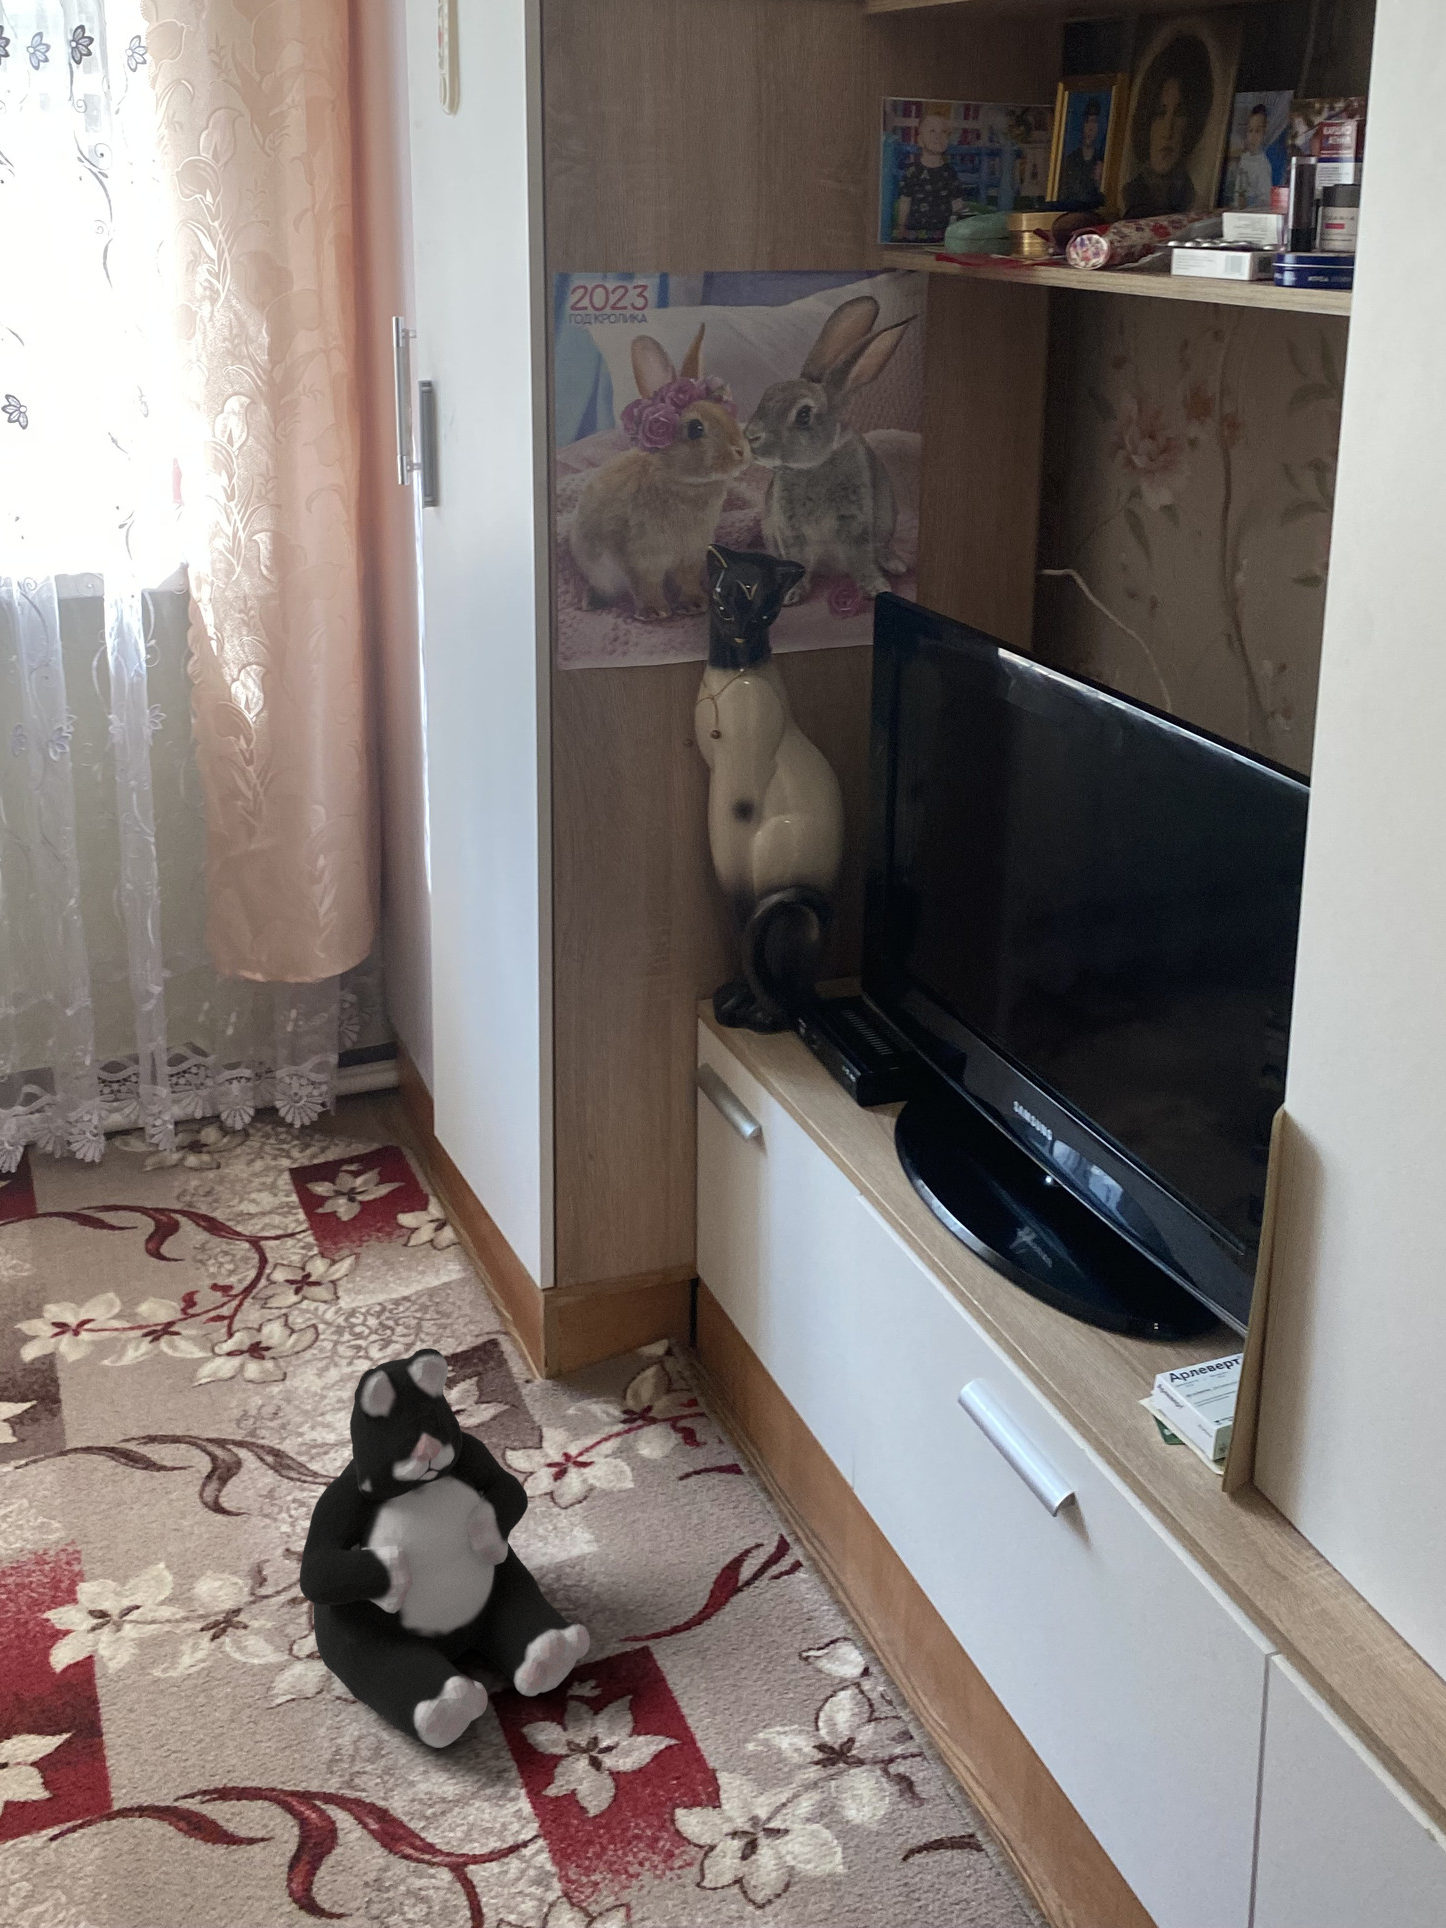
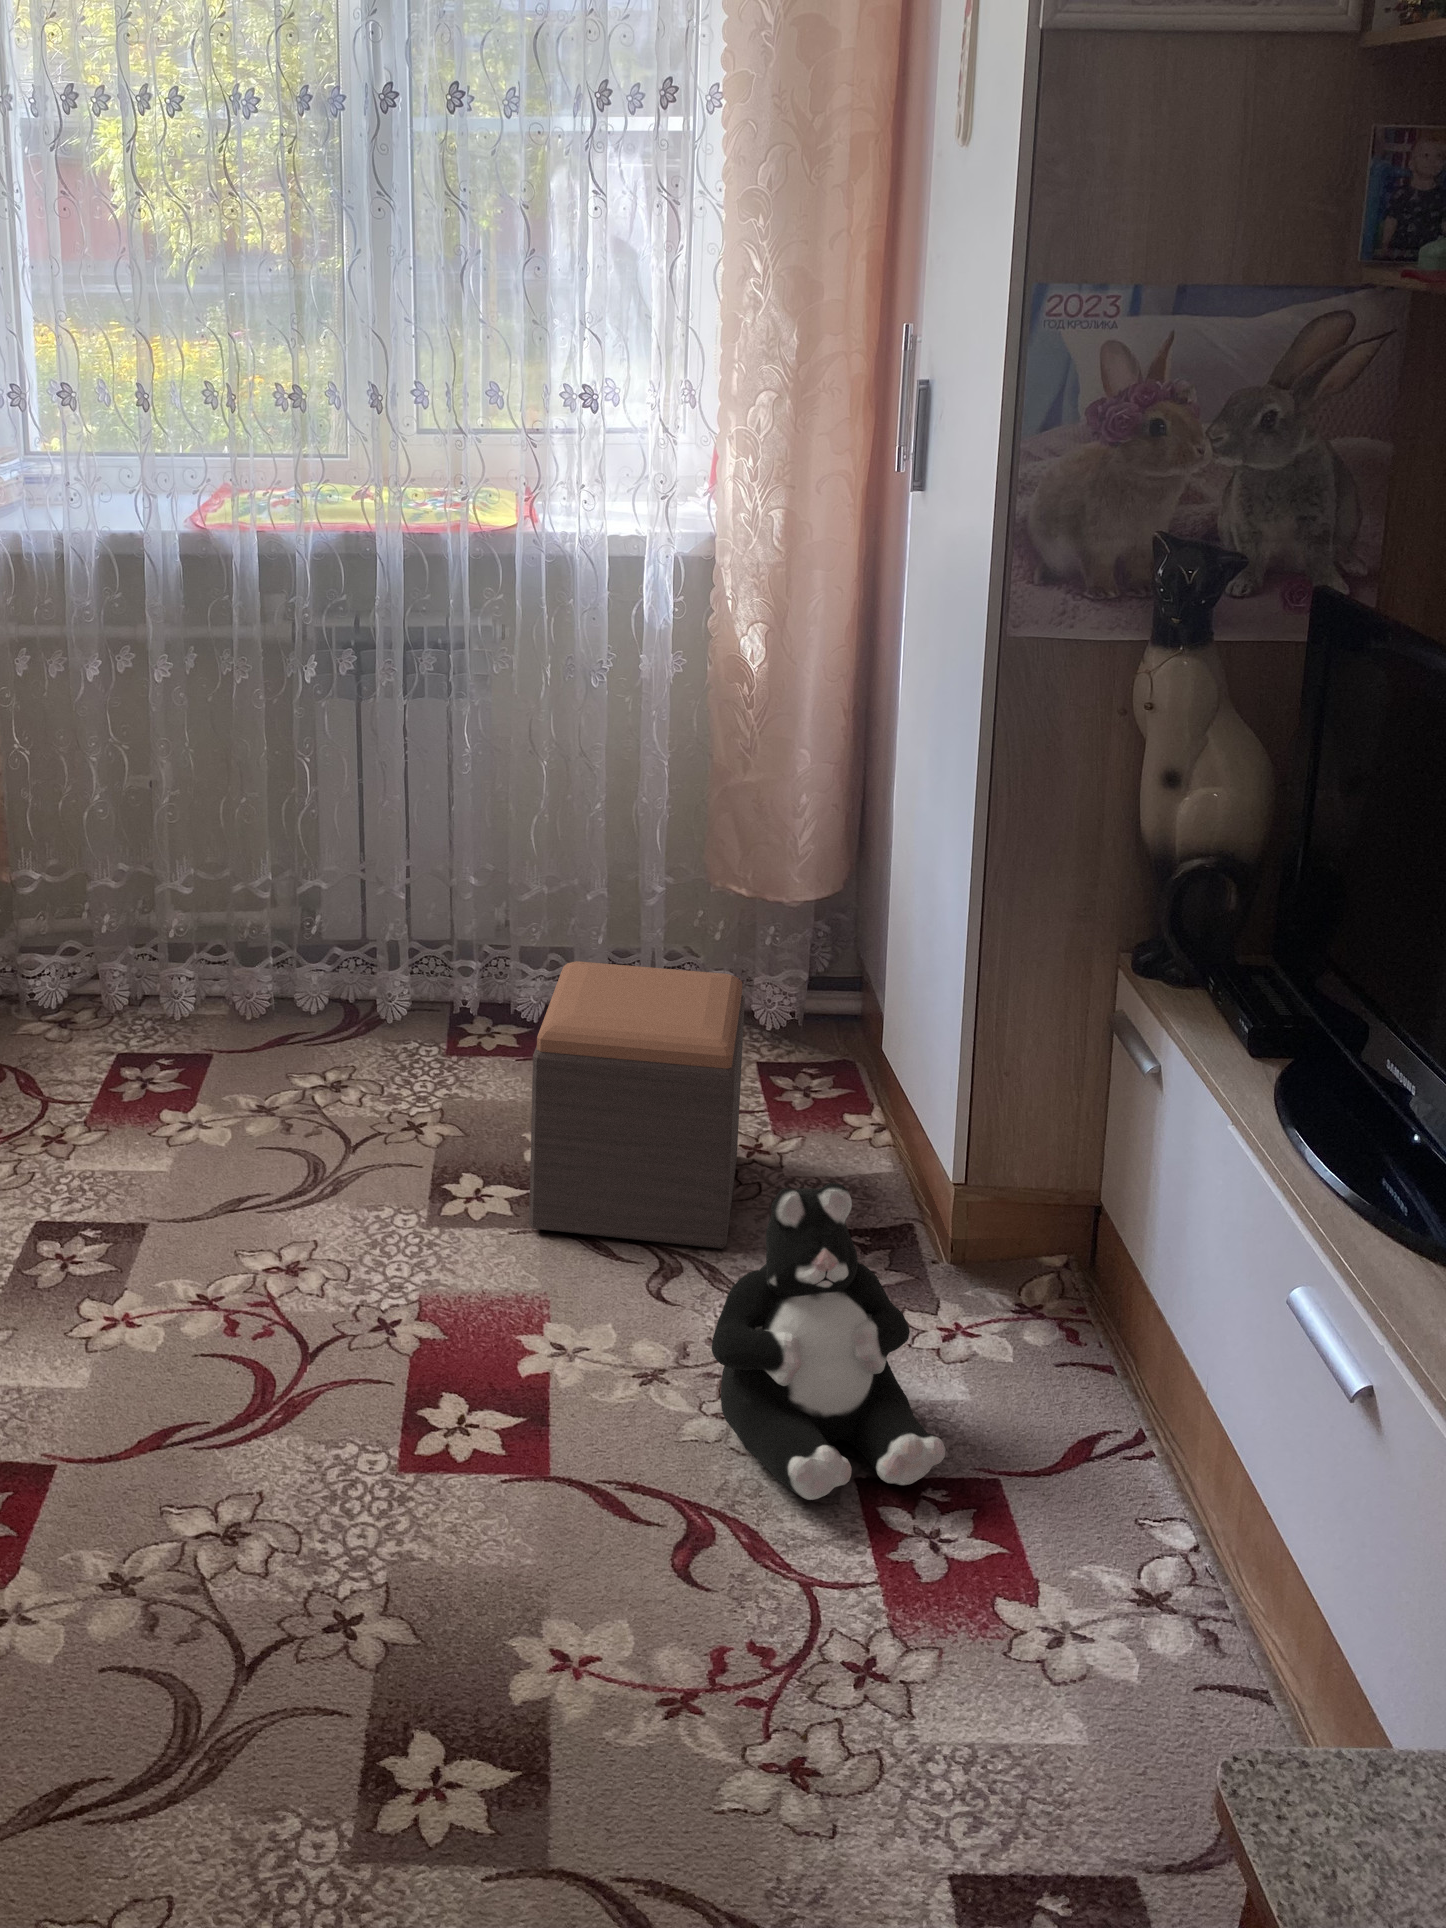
footstool: none [23,1091,288,1455] -> present [529,961,745,1249]

